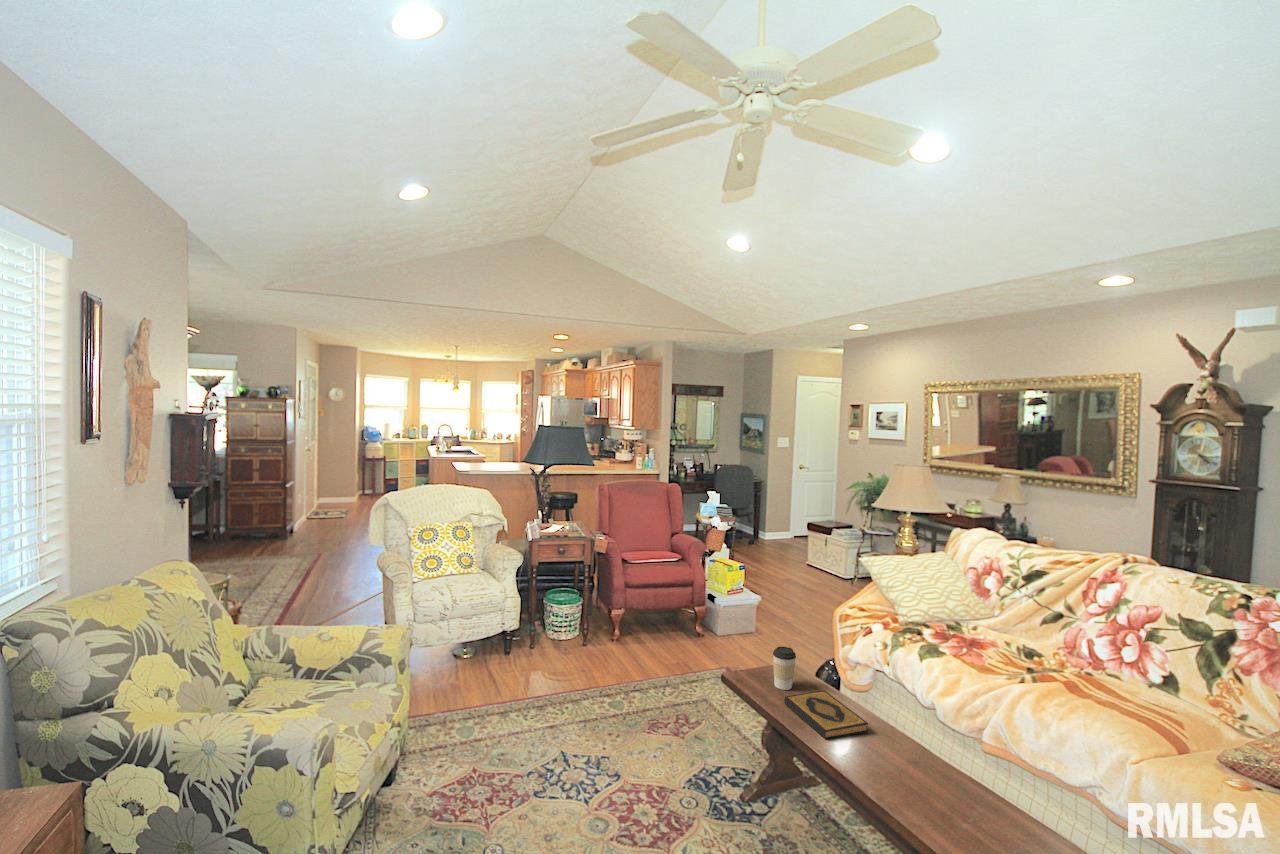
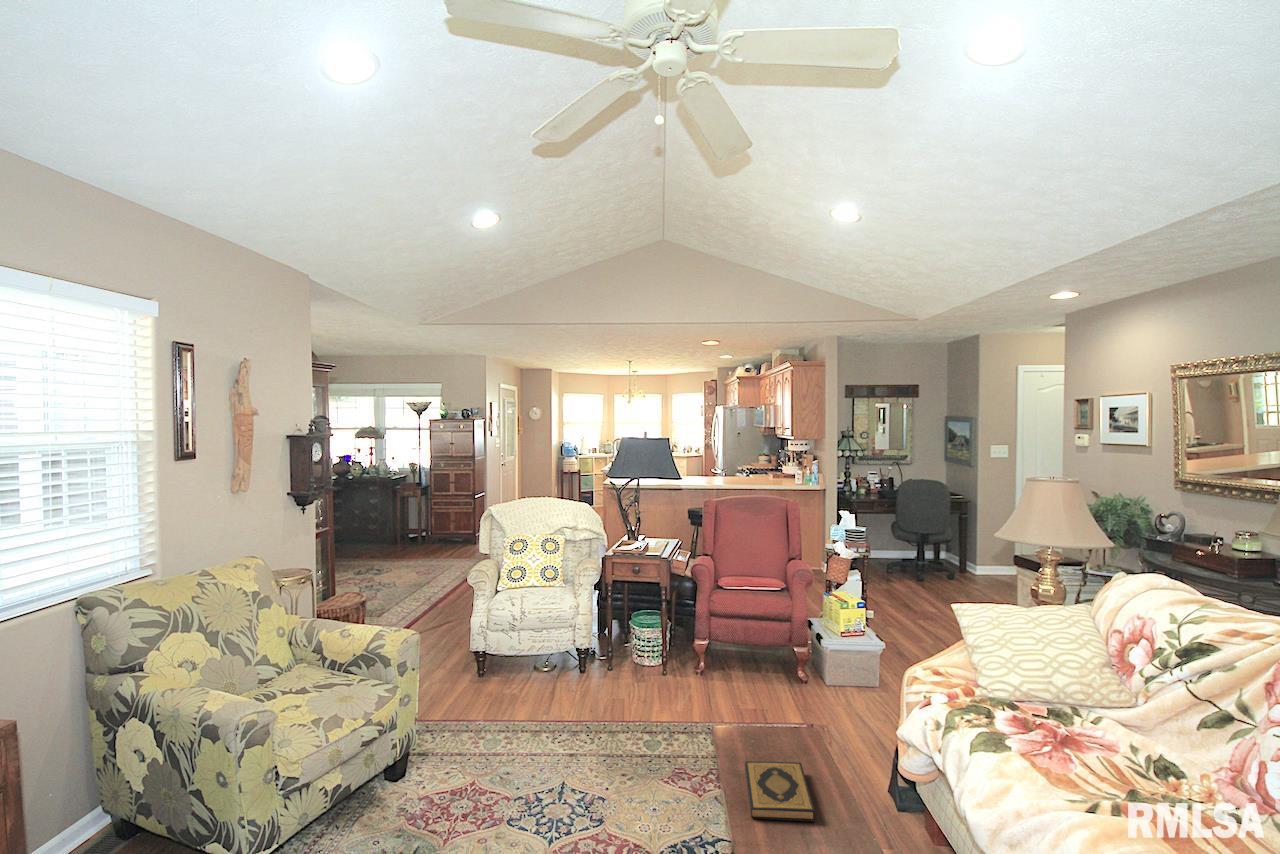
coffee cup: present [773,647,796,690] -> none [751,702,778,755]

